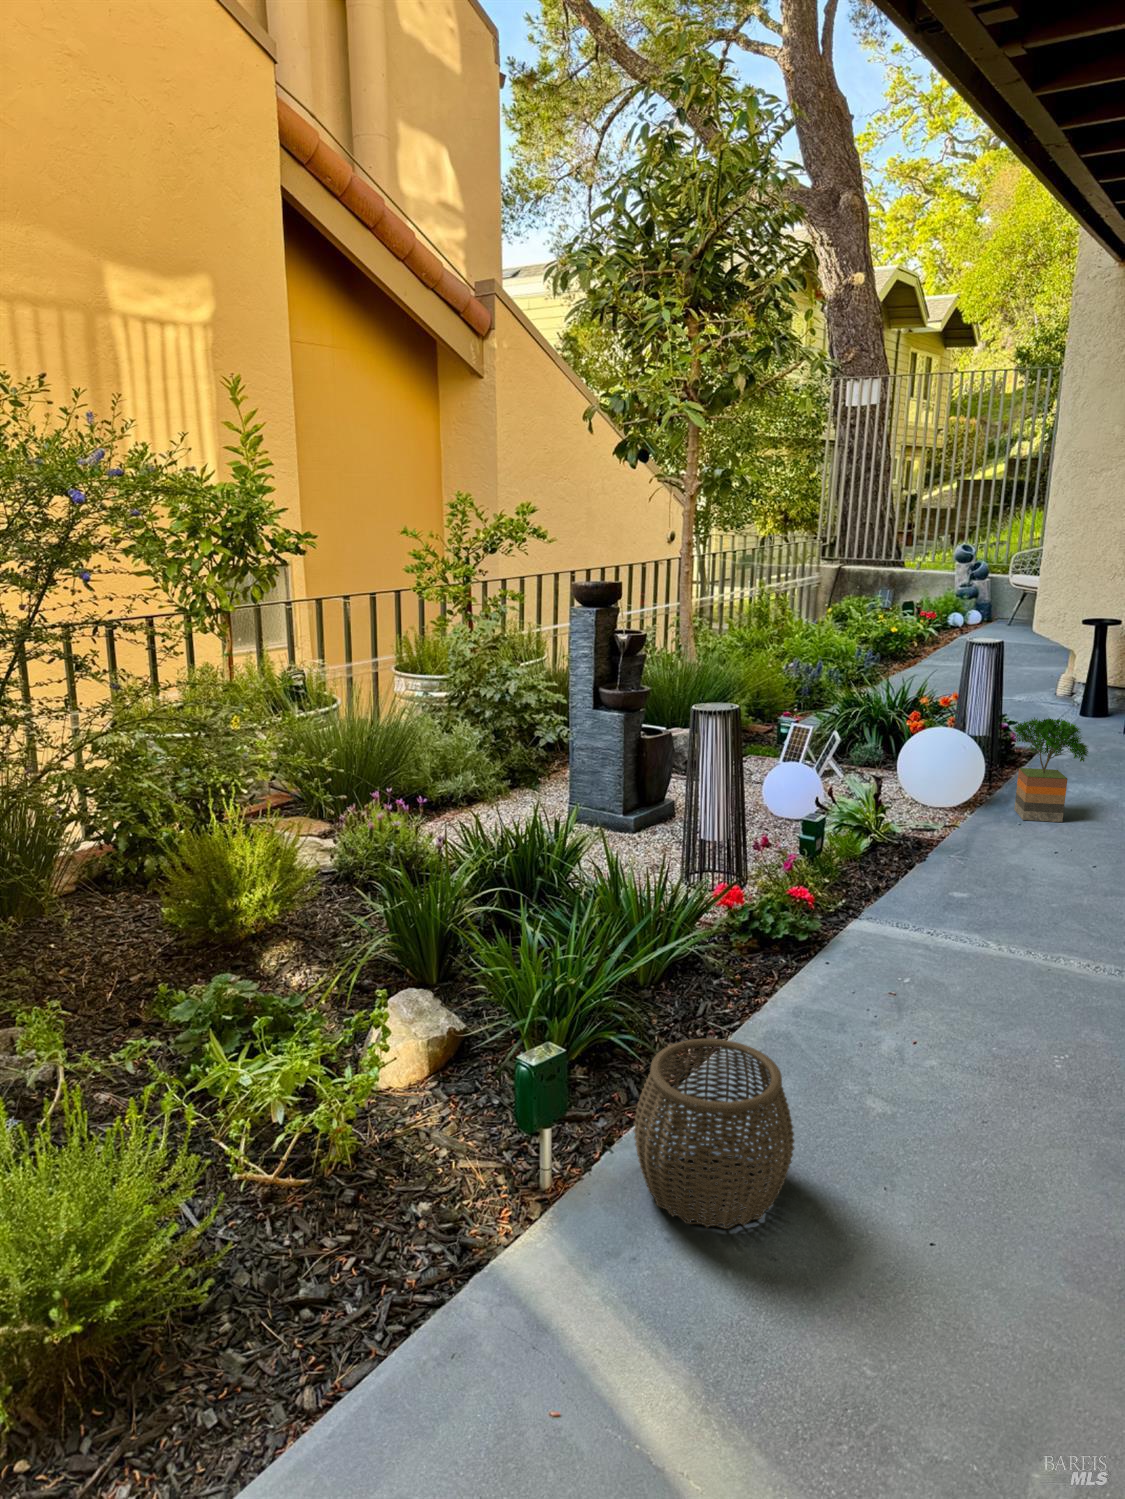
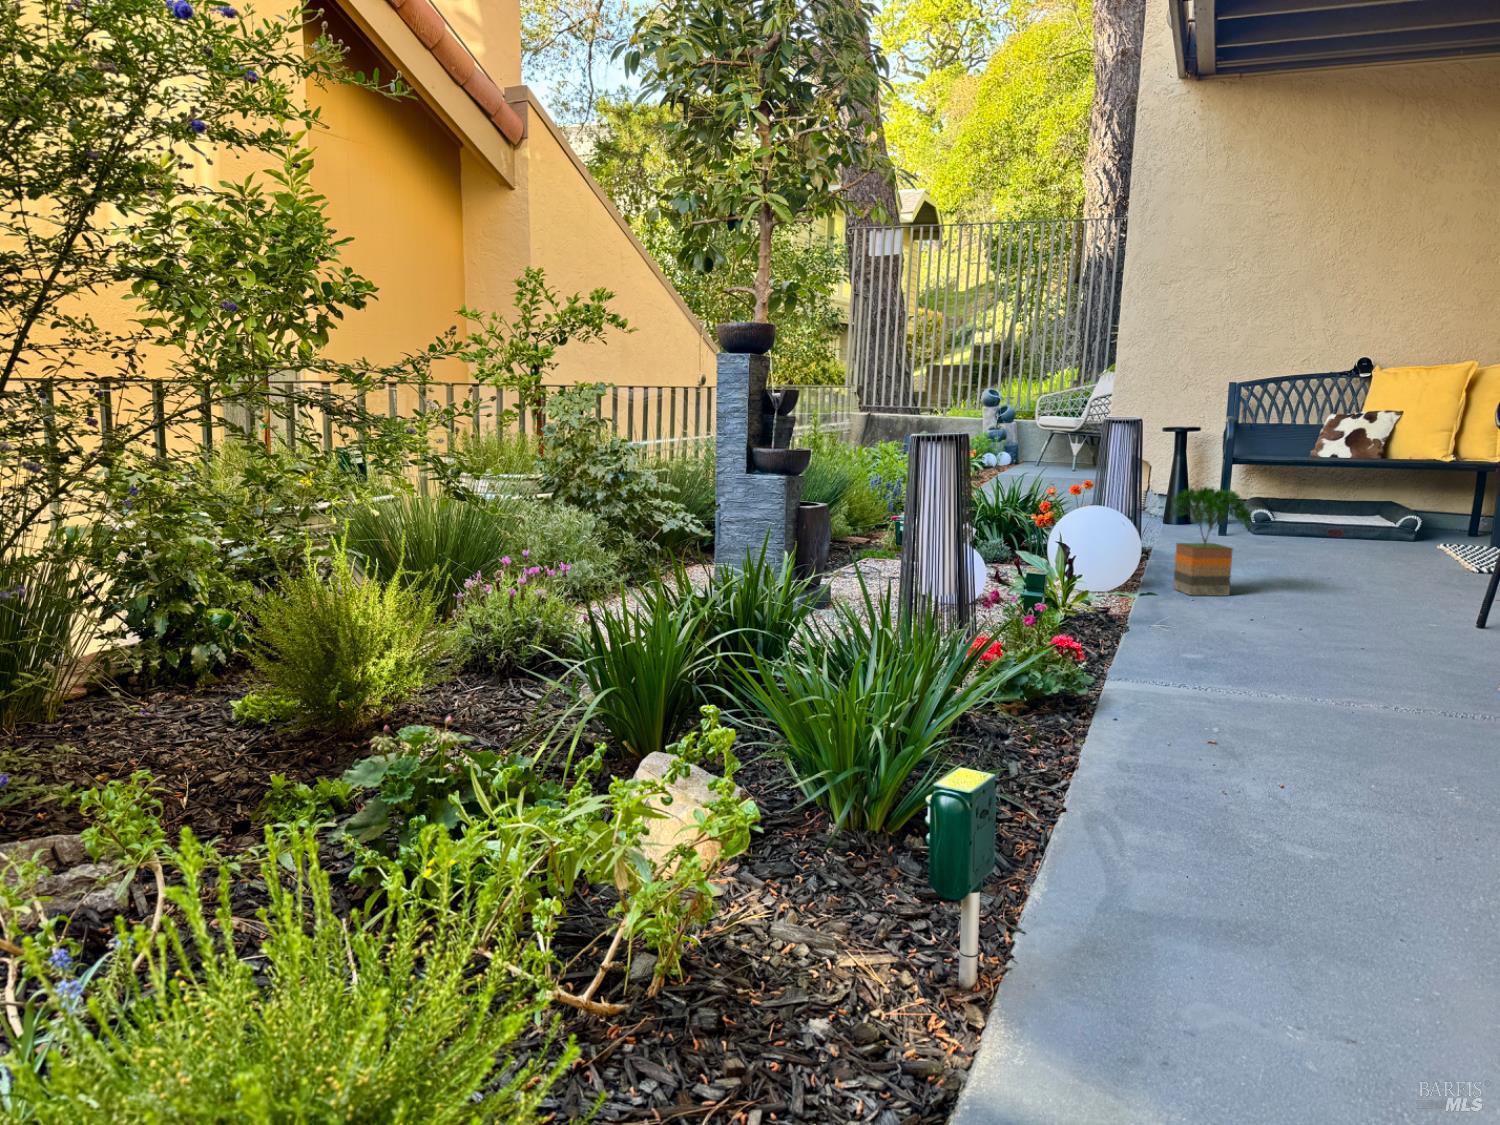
woven basket: present [634,1039,795,1229] -> none [1090,741,1340,998]

